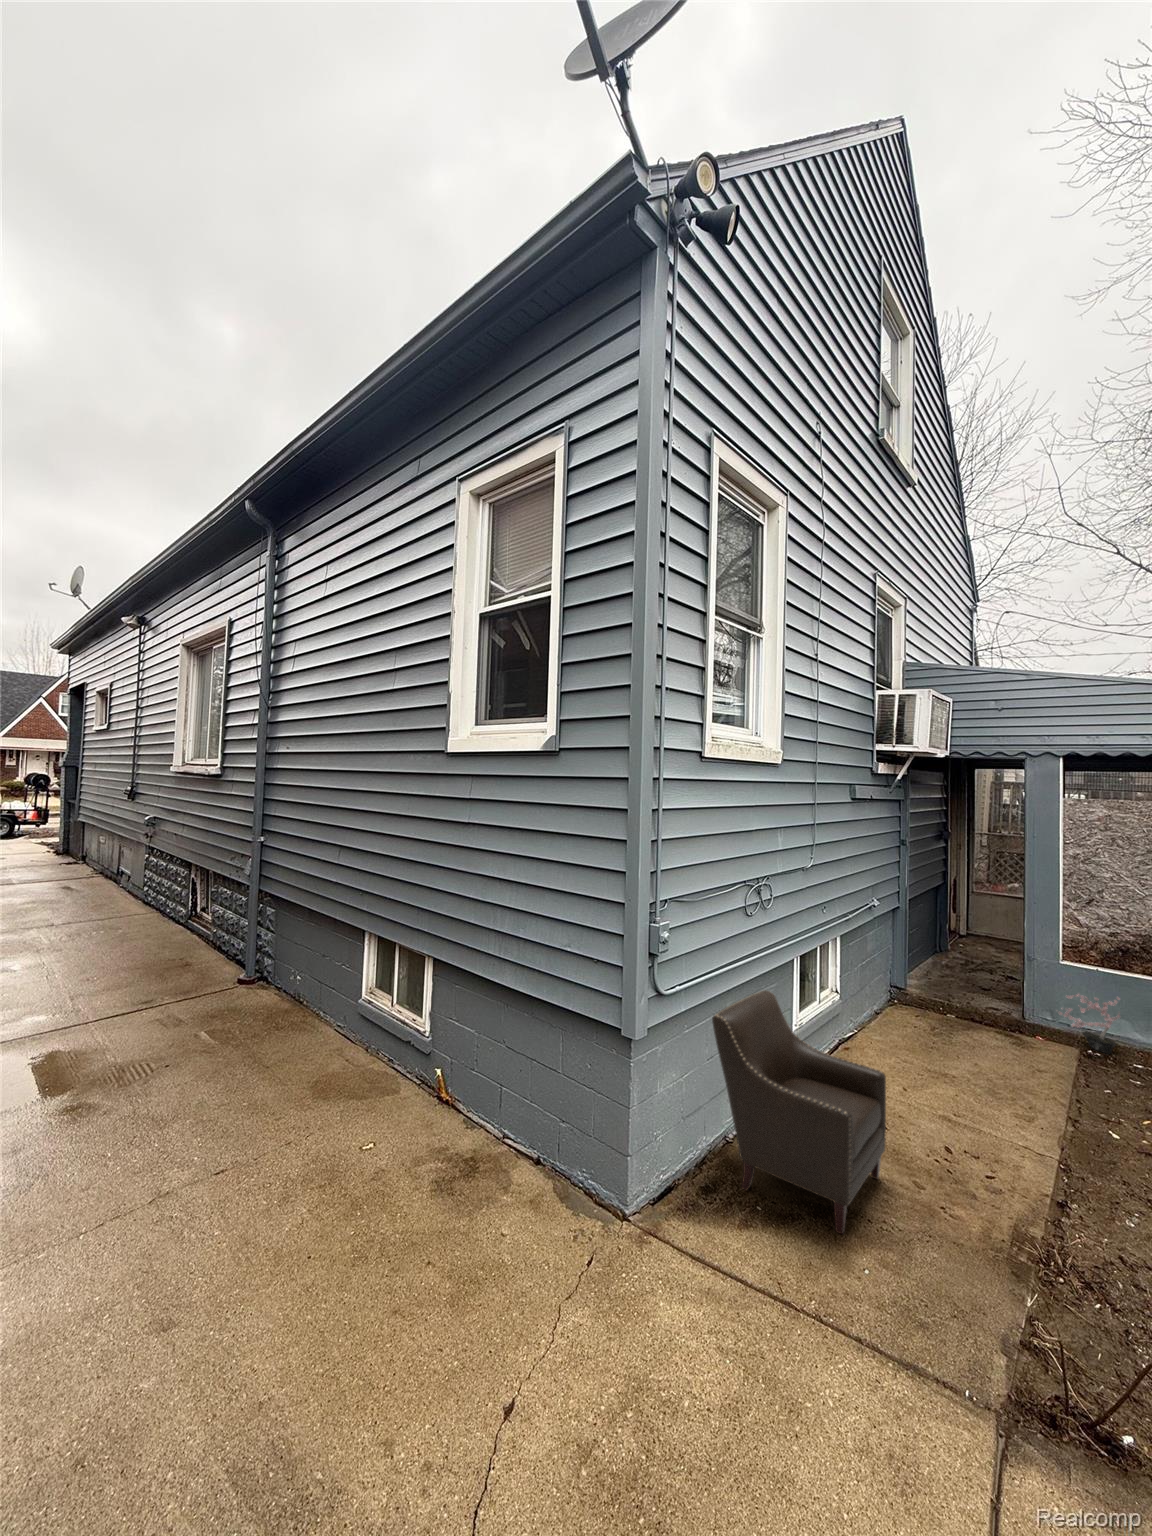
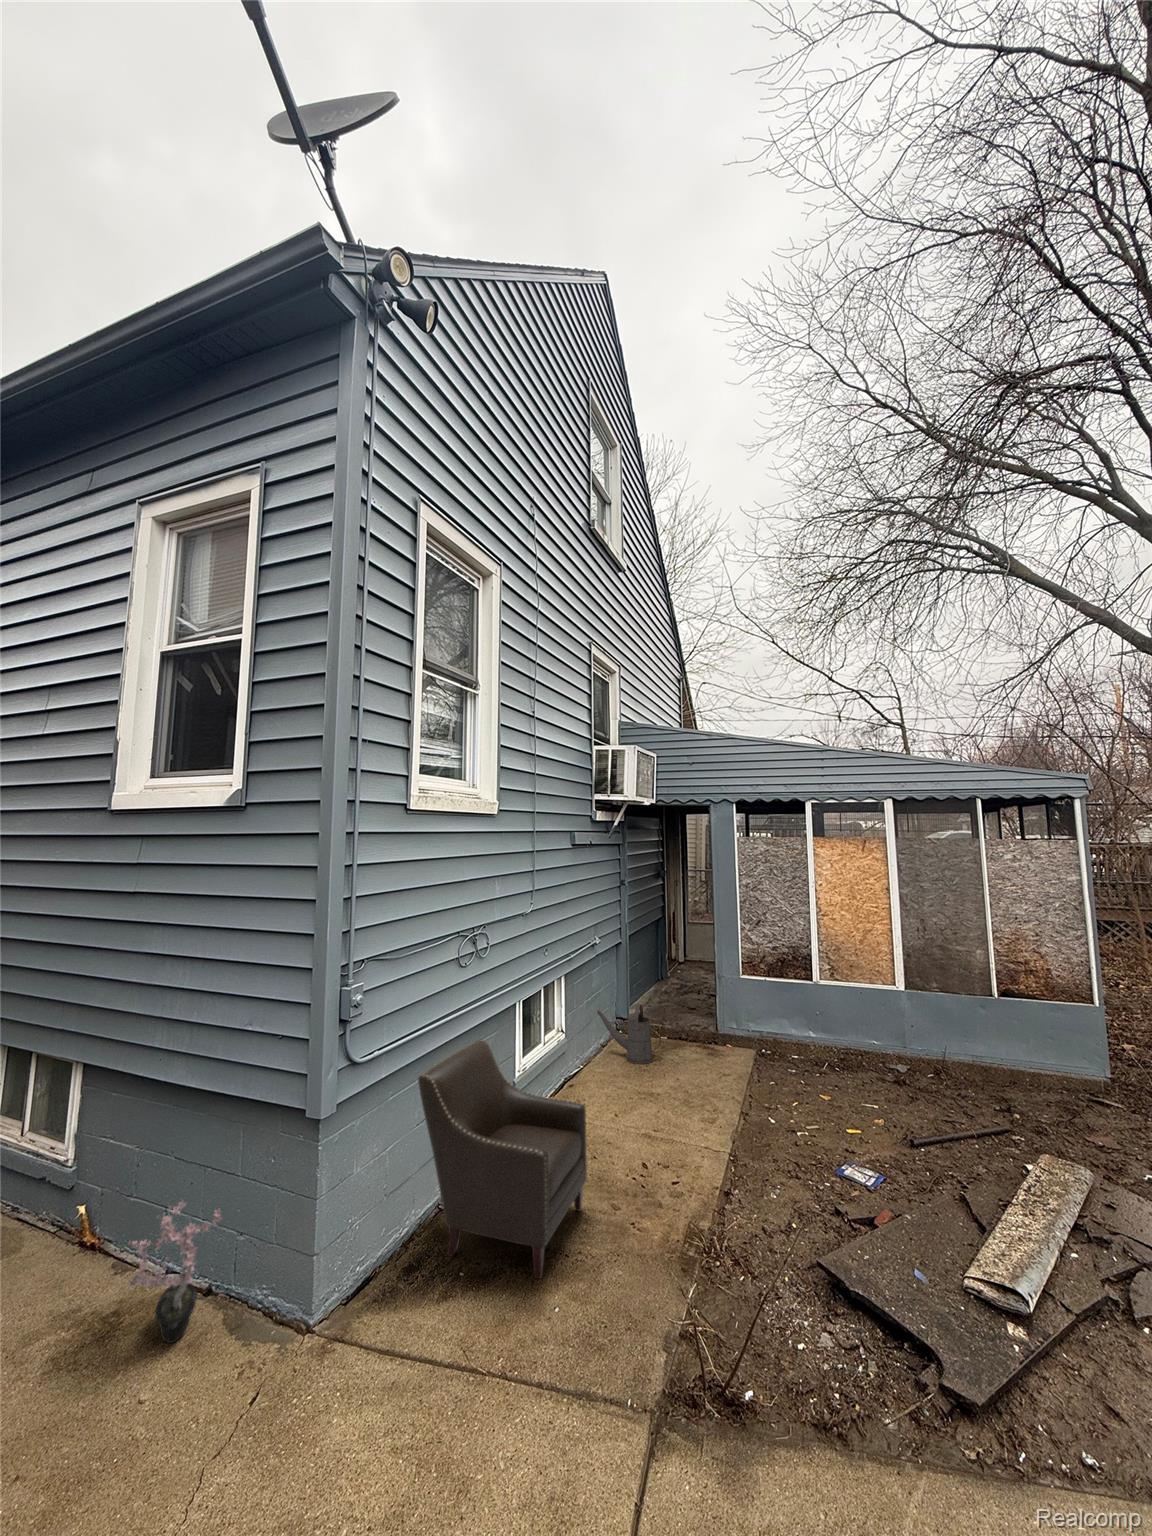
watering can: none [875,976,954,1042] -> present [597,1004,661,1064]
potted plant: present [1059,994,1119,1054] -> present [127,1202,222,1343]

